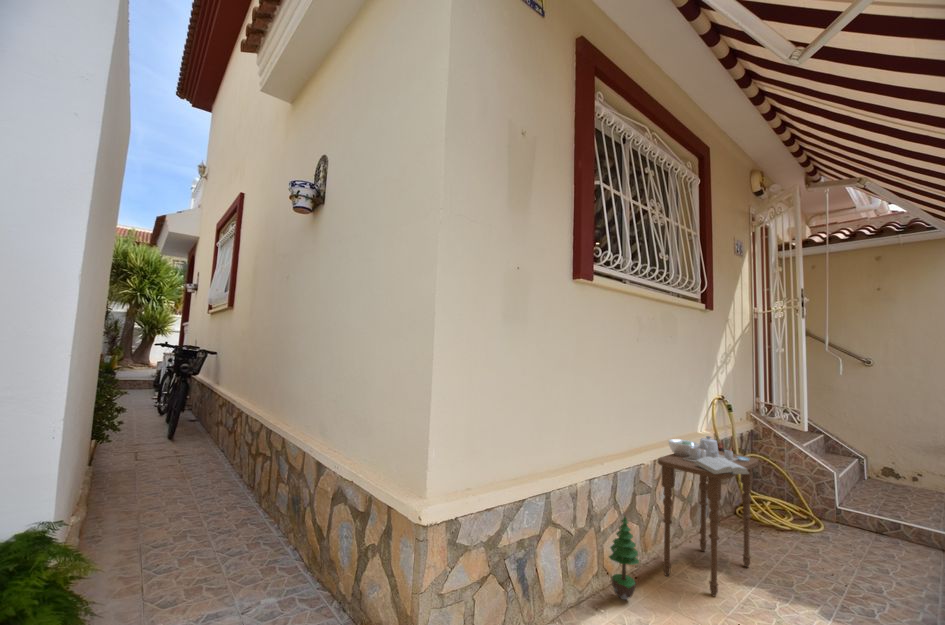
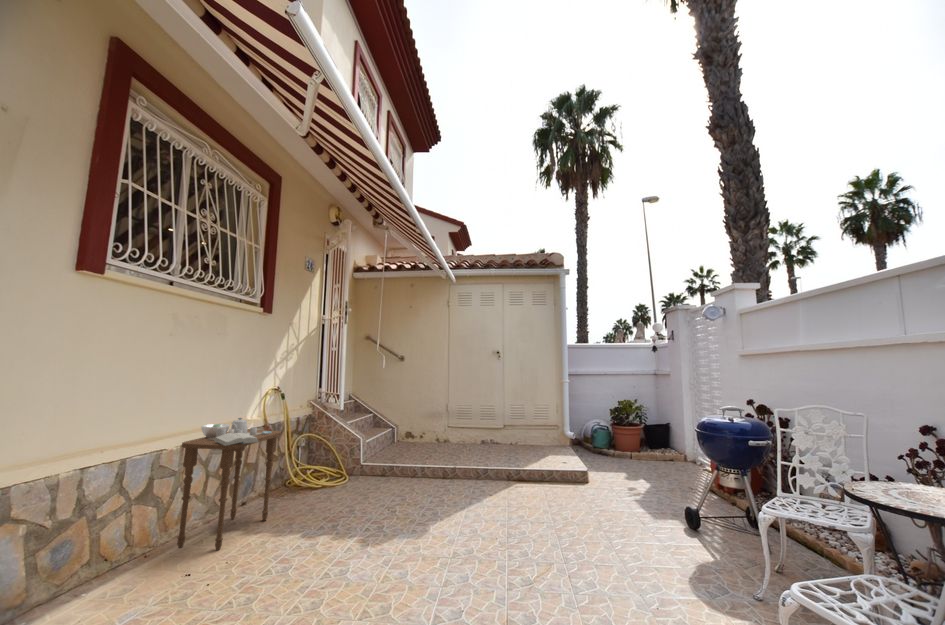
potted tree: present [609,516,639,600] -> none [99,498,136,582]

